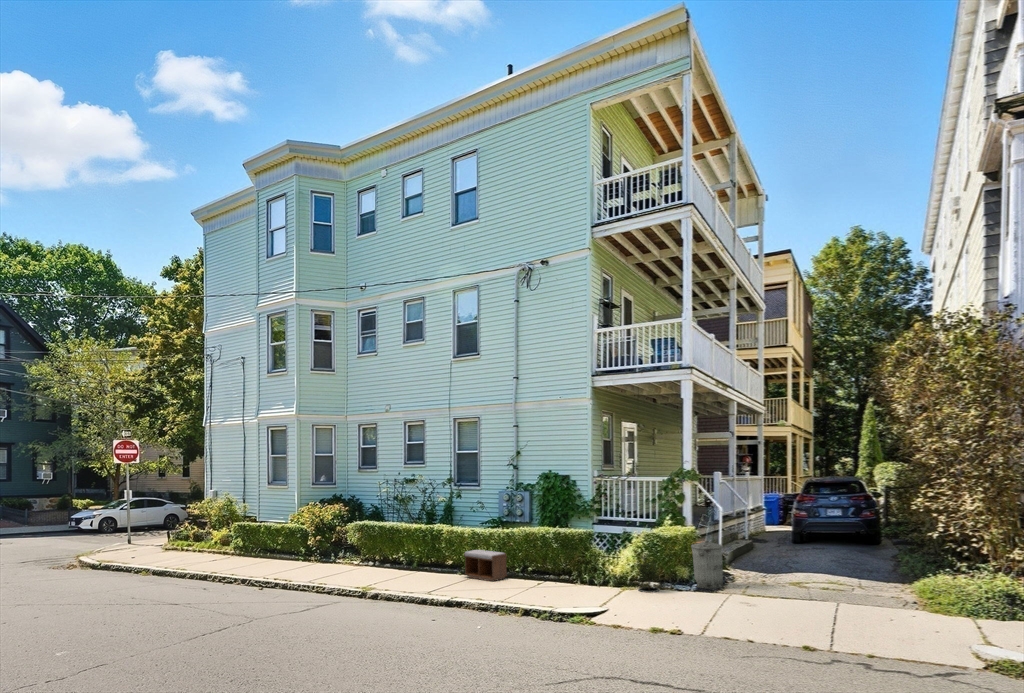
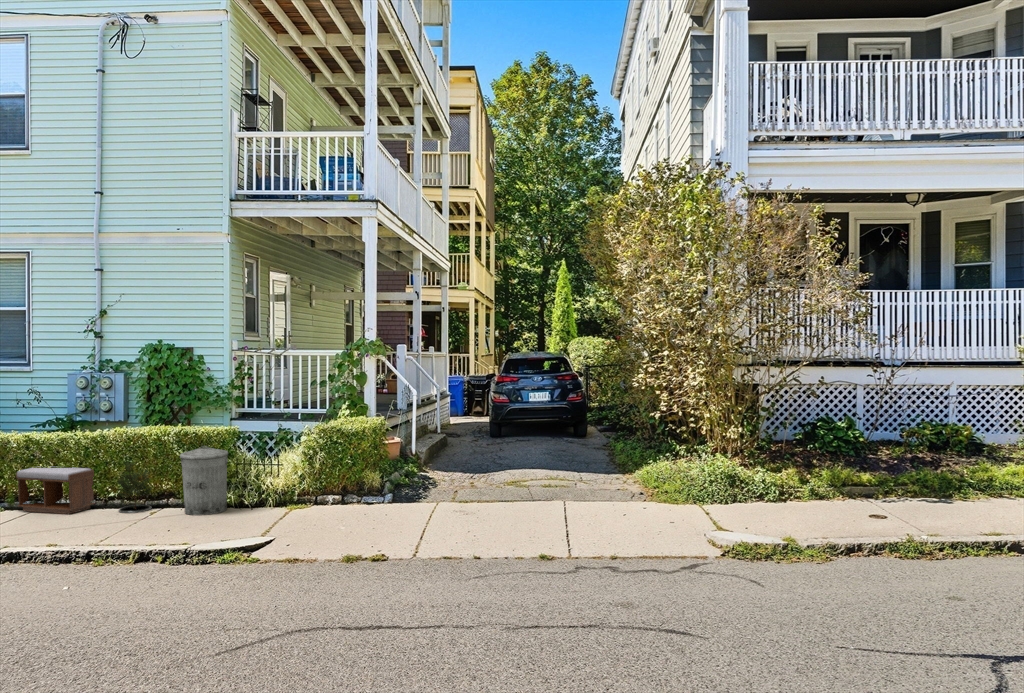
trash can: present [691,541,723,589] -> present [180,446,228,516]
potted tree: present [638,556,660,593] -> present [118,460,152,513]

